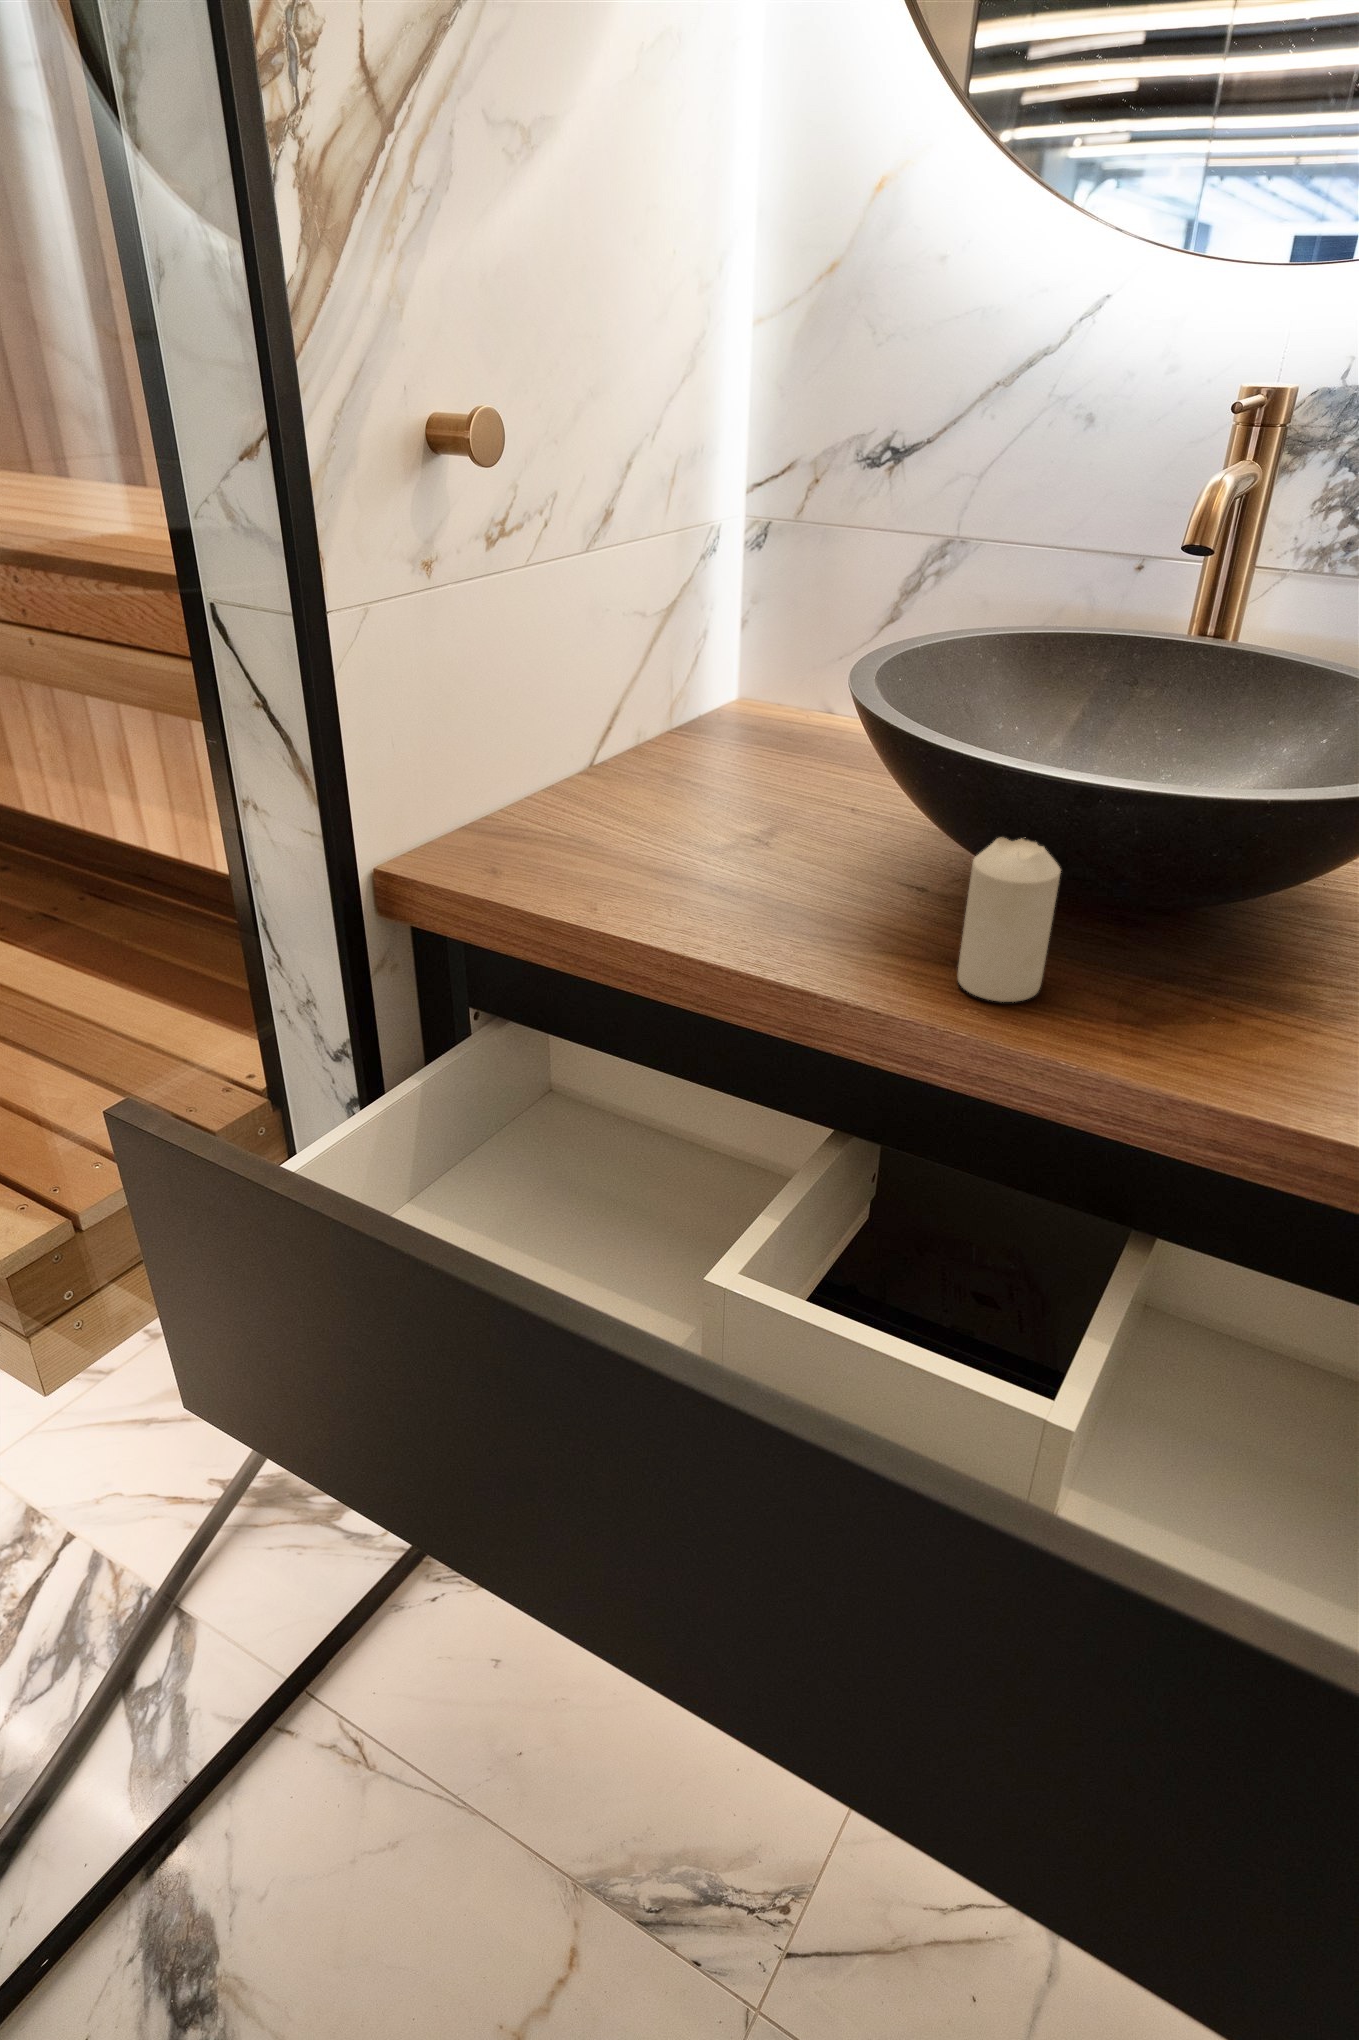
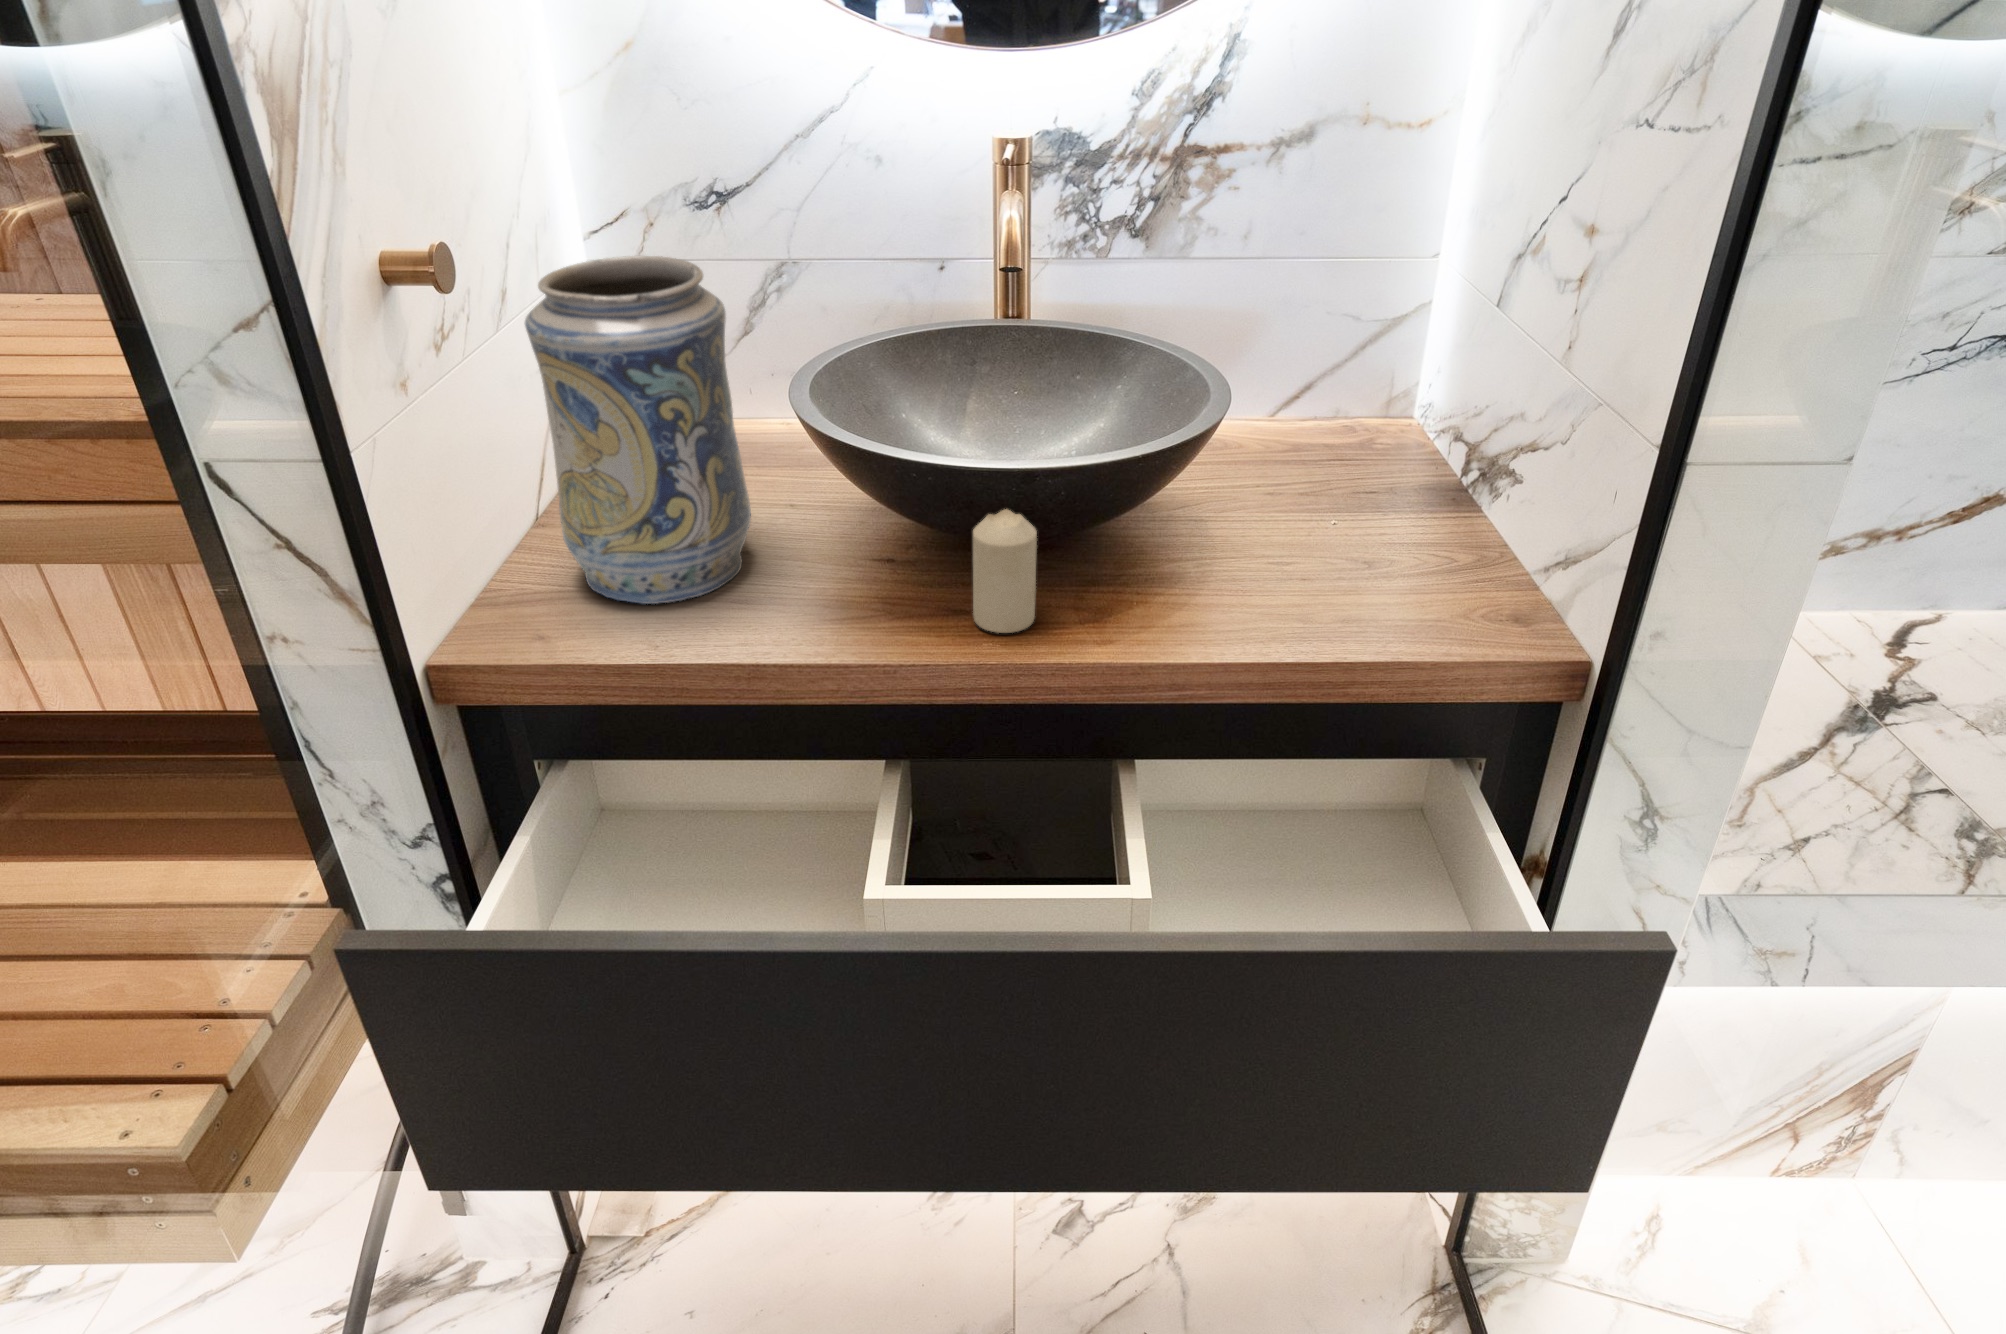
decorative vase: none [560,470,786,871] -> present [525,256,751,604]

